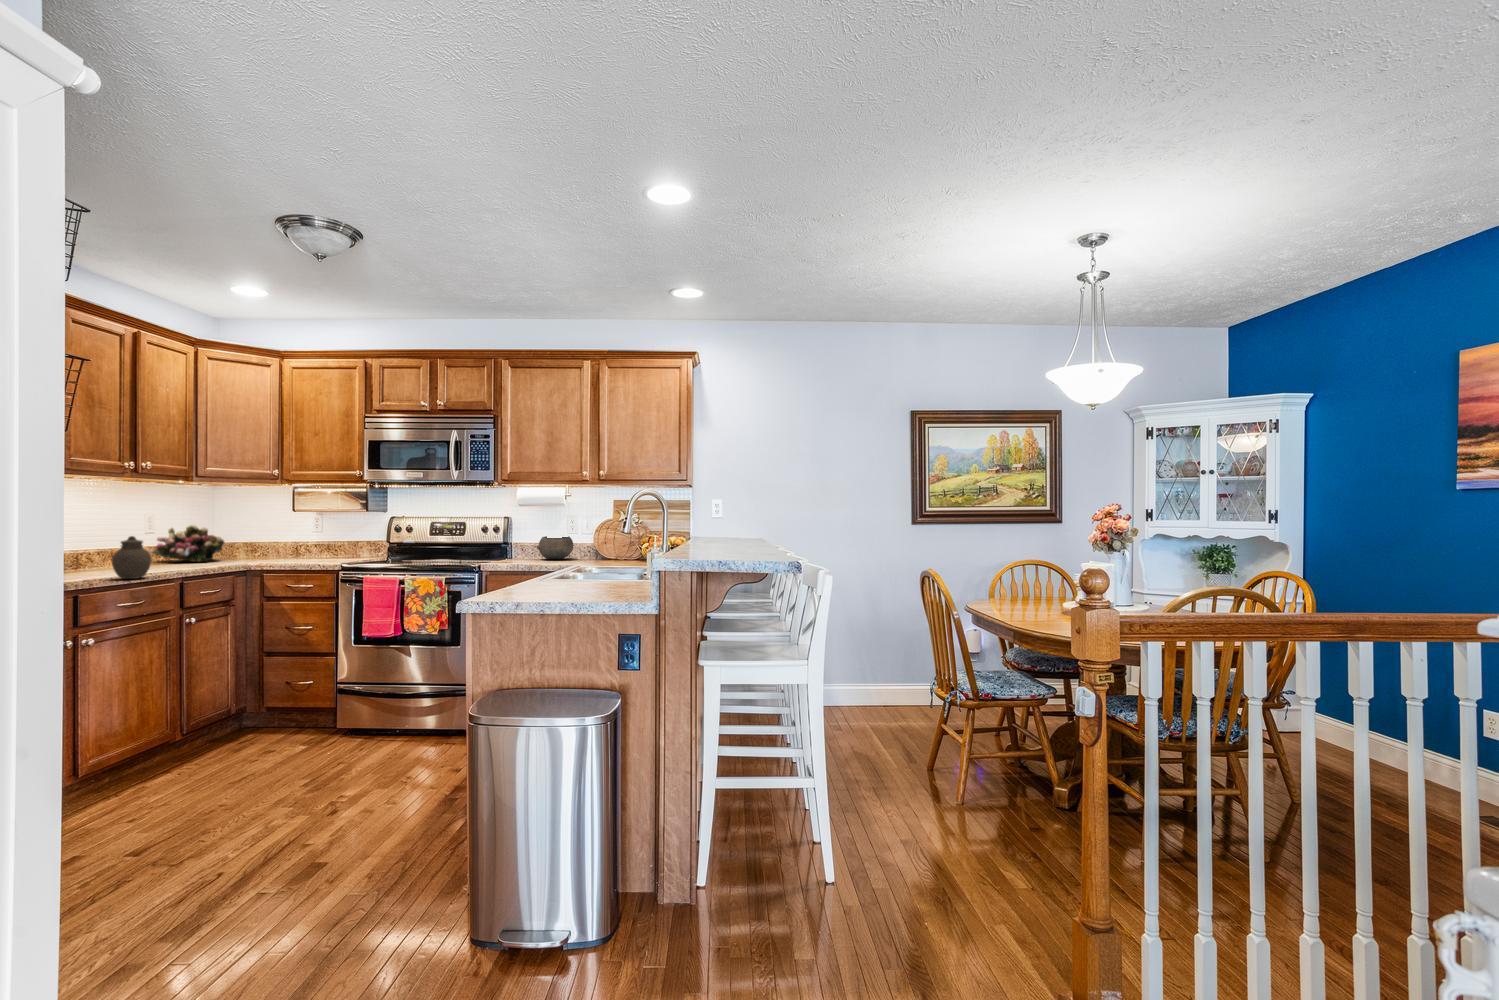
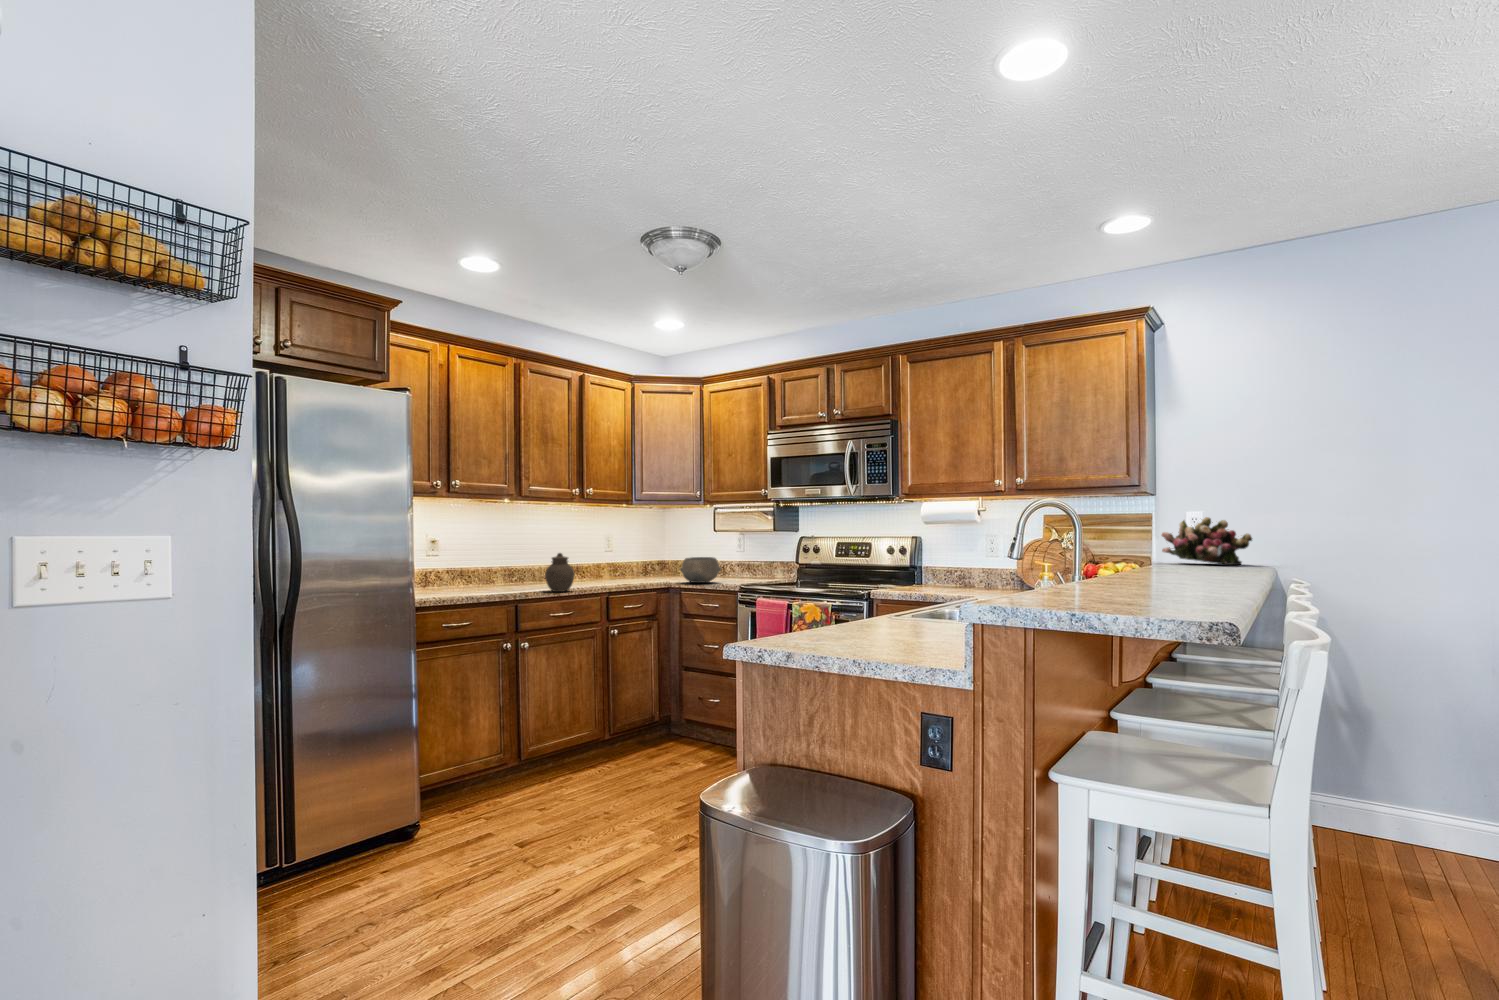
flower arrangement: present [149,525,224,562] -> present [1162,517,1252,565]
bowl: present [537,536,574,559] -> present [680,557,722,583]

